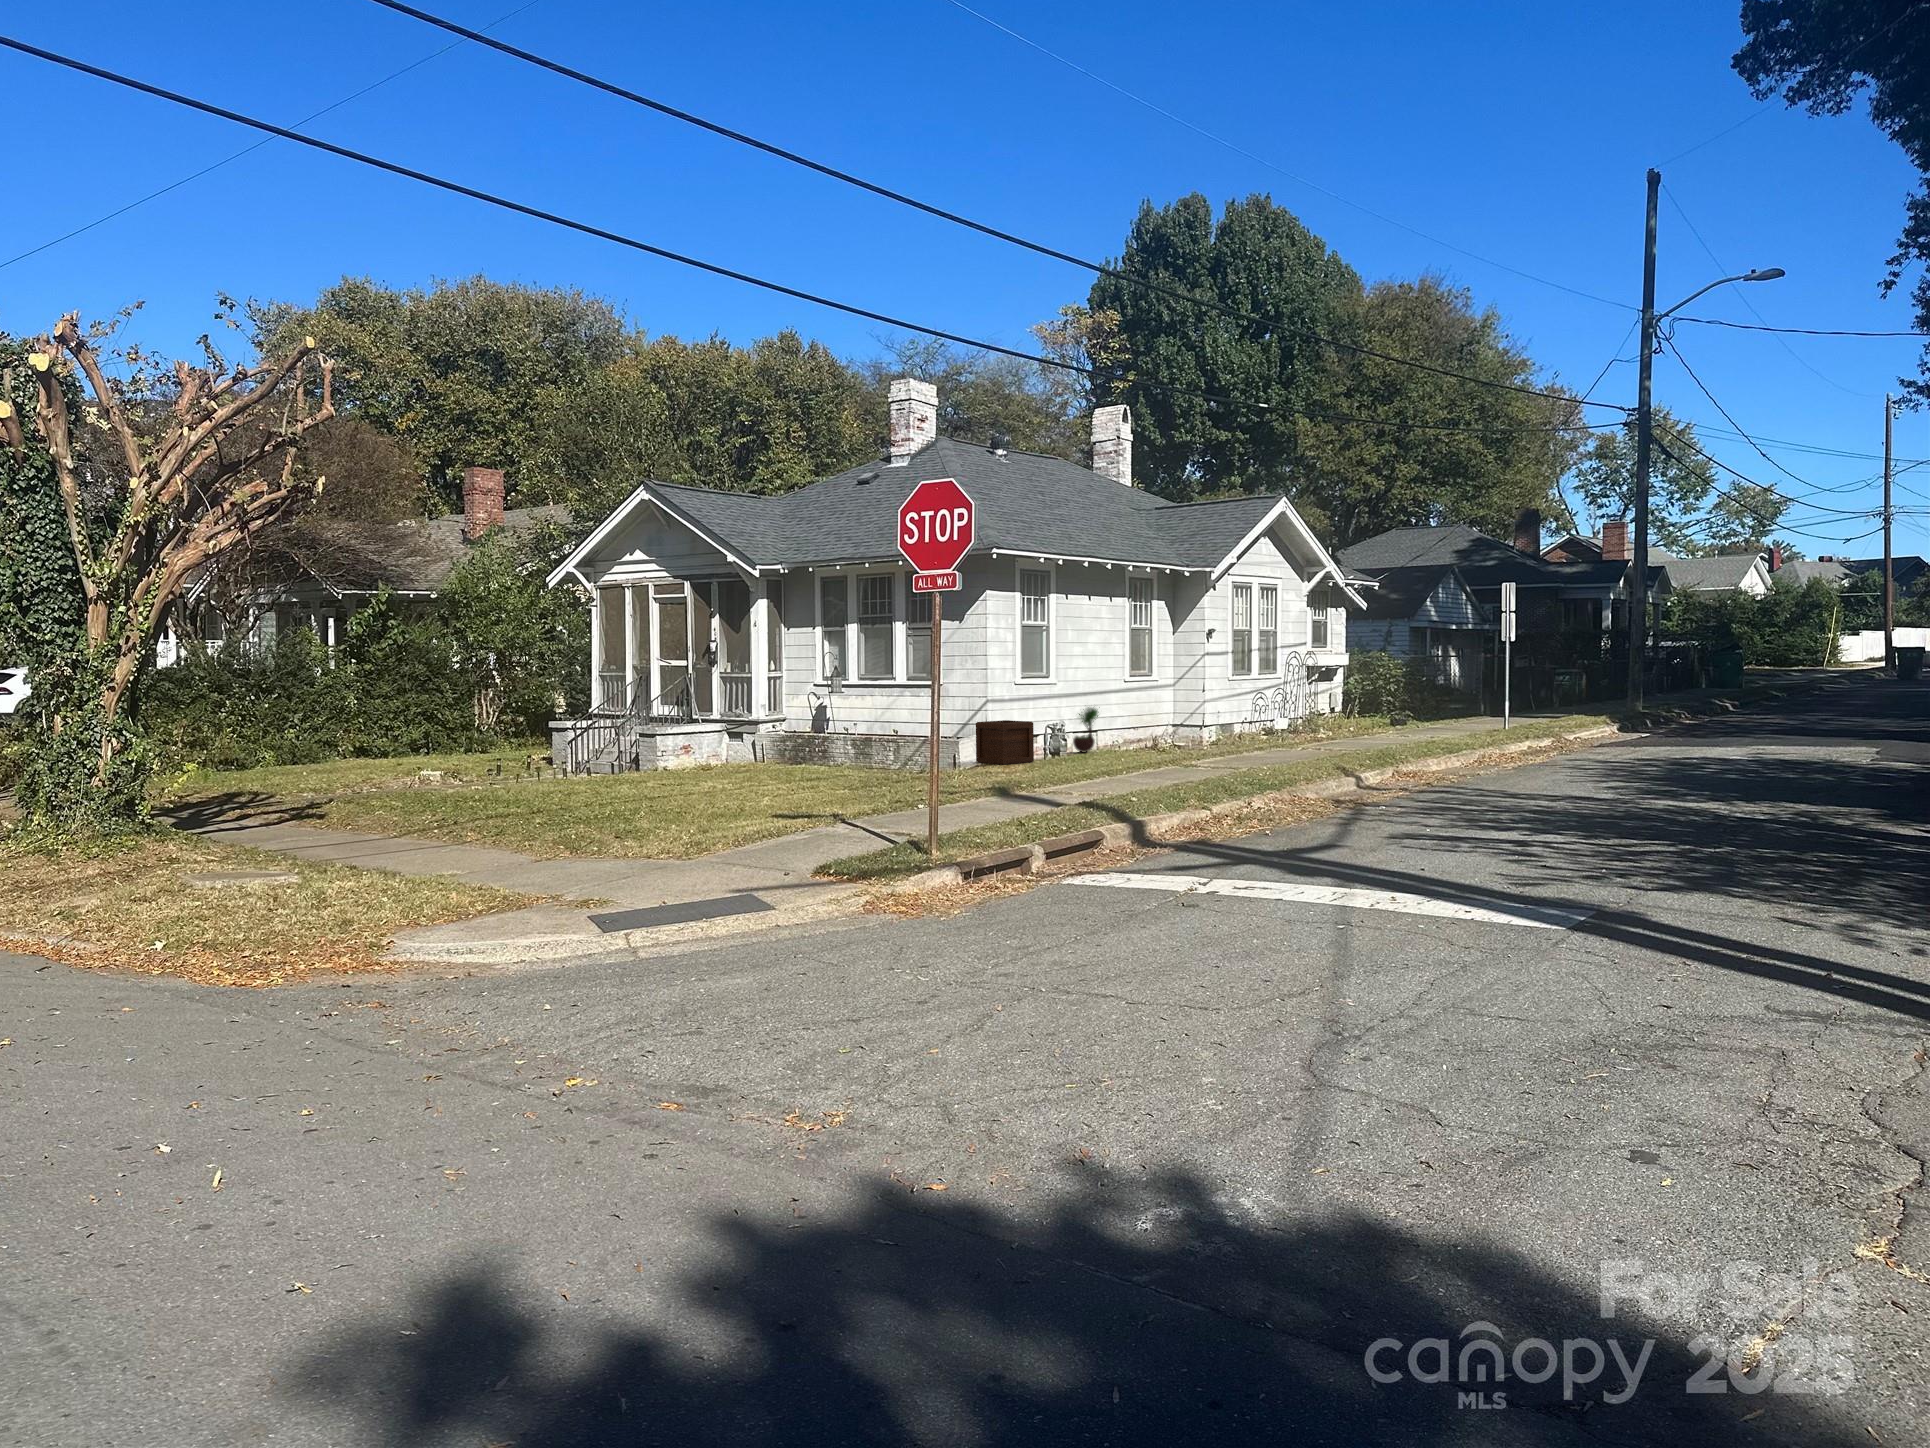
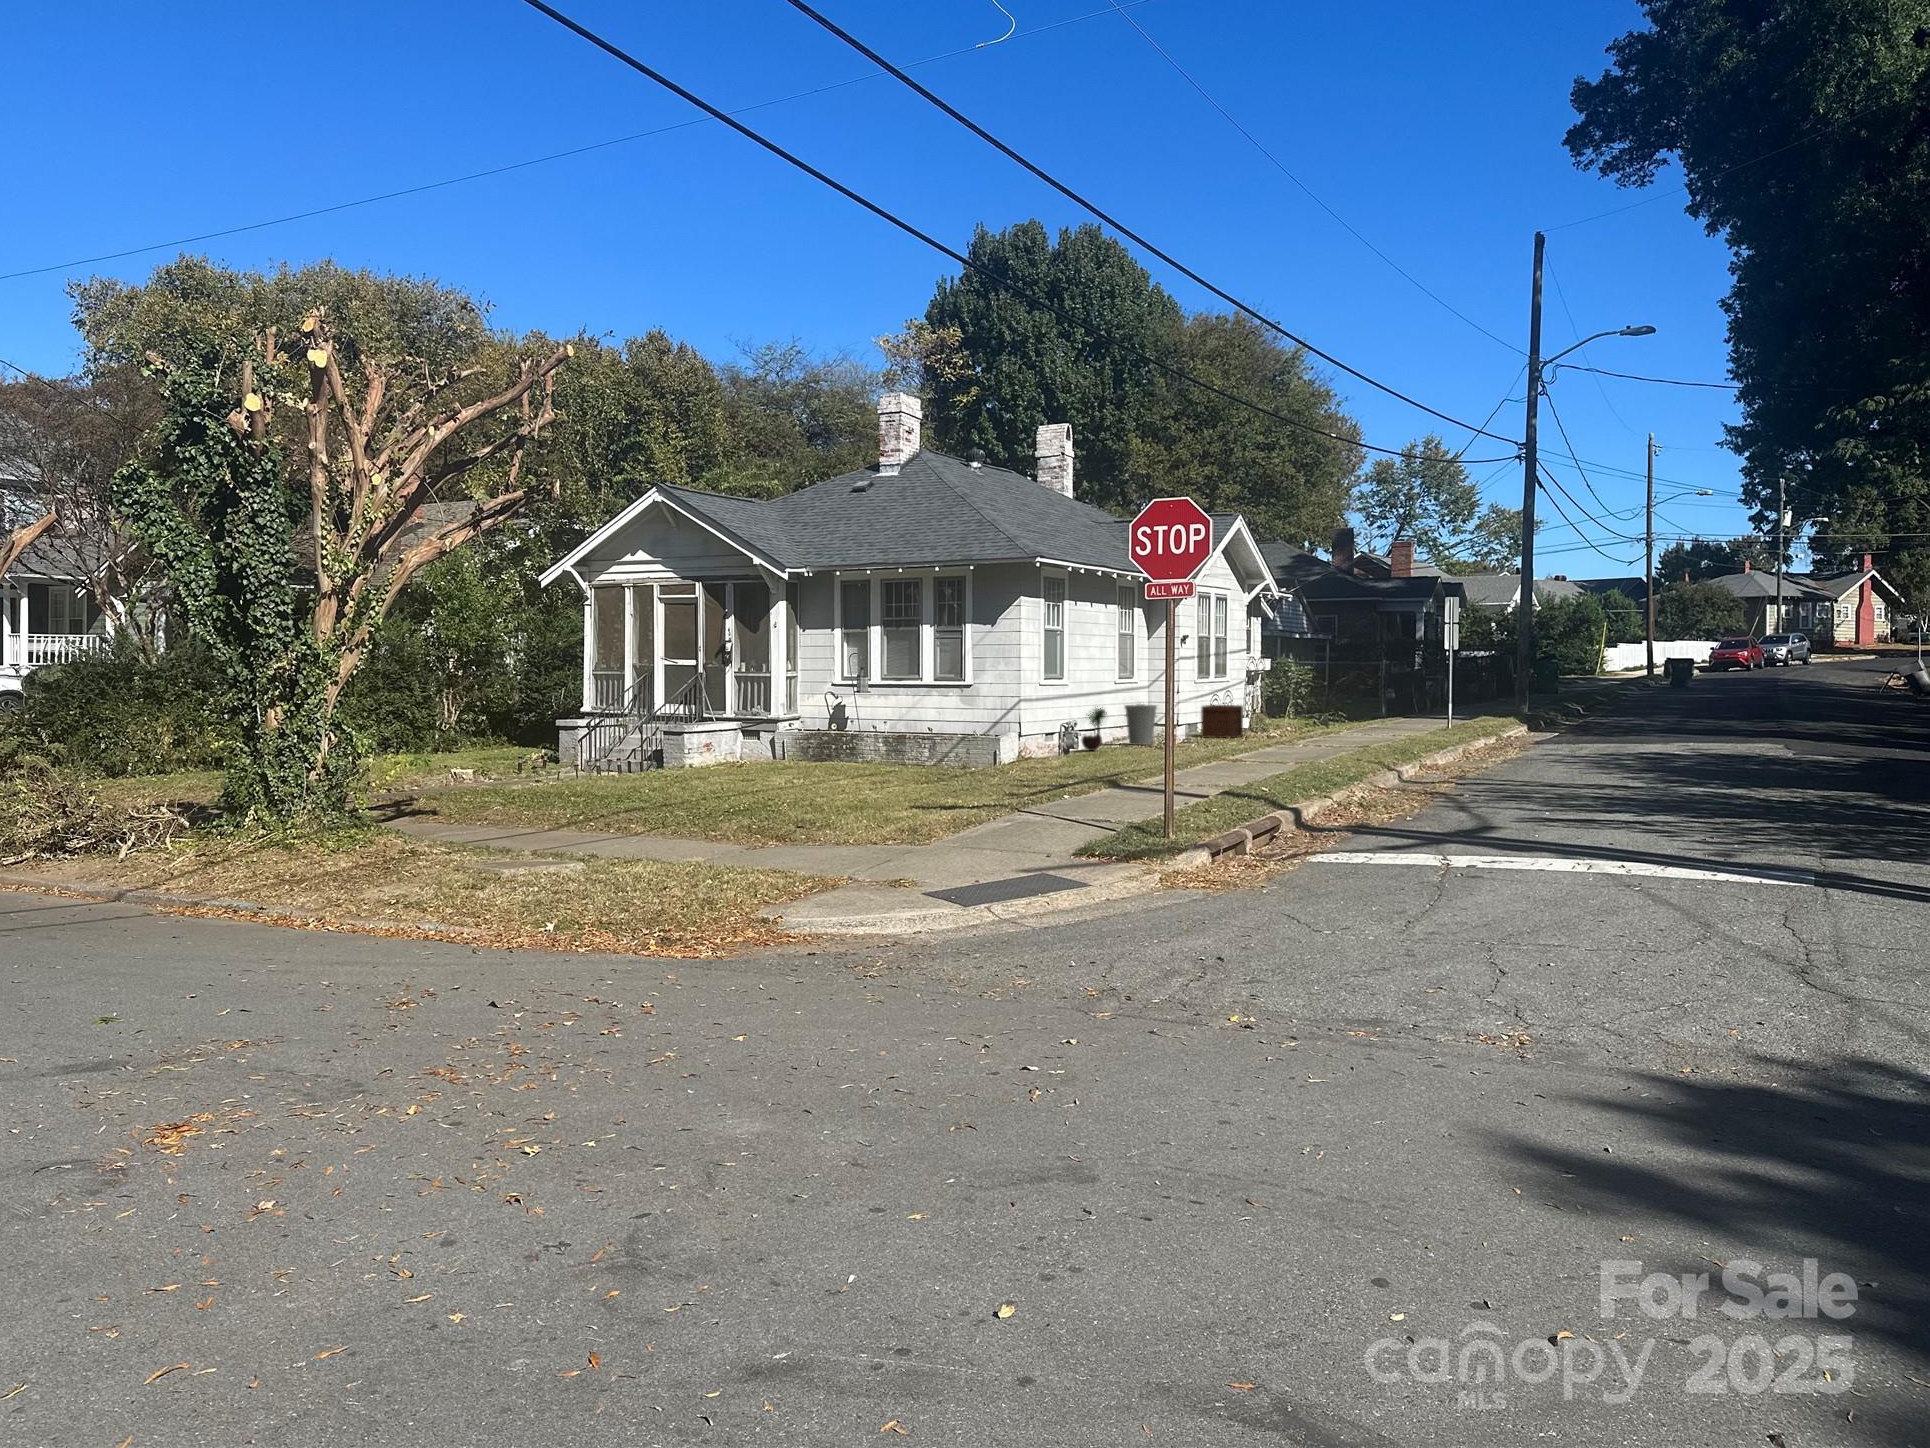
trash can: none [1133,700,1170,746] -> present [1125,704,1157,745]
wooden crate: present [976,720,1034,765] -> present [1201,705,1243,738]

